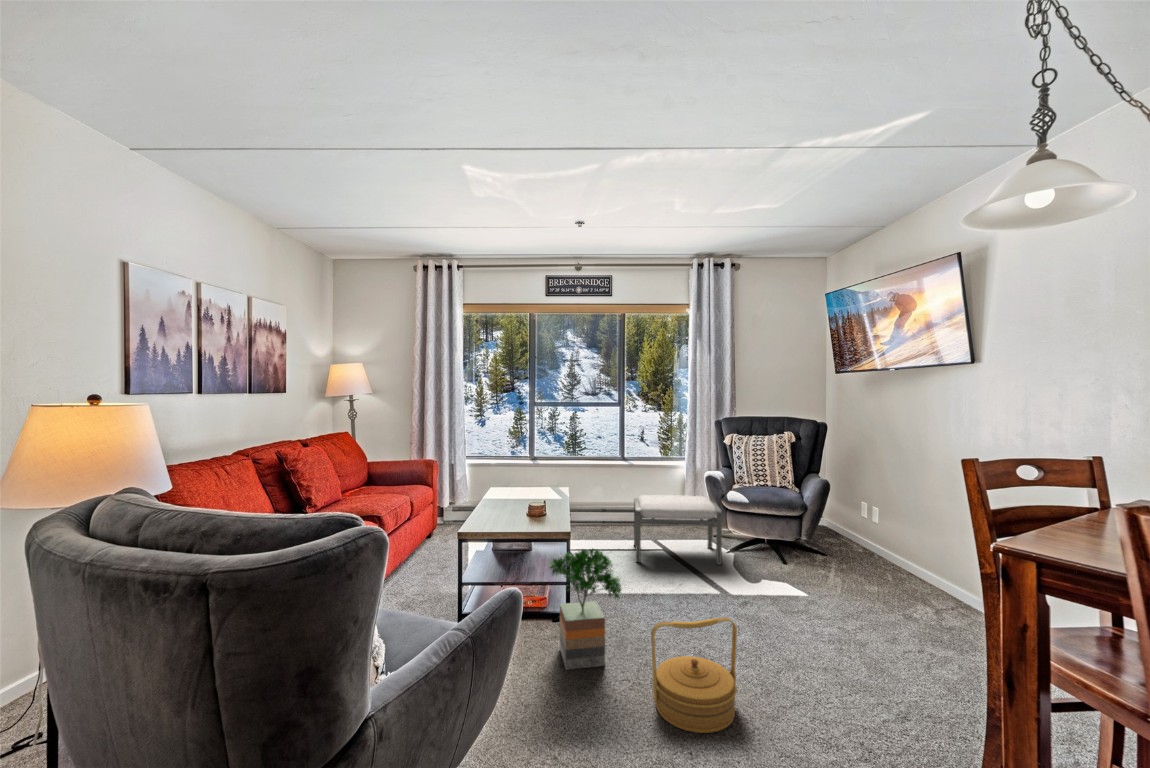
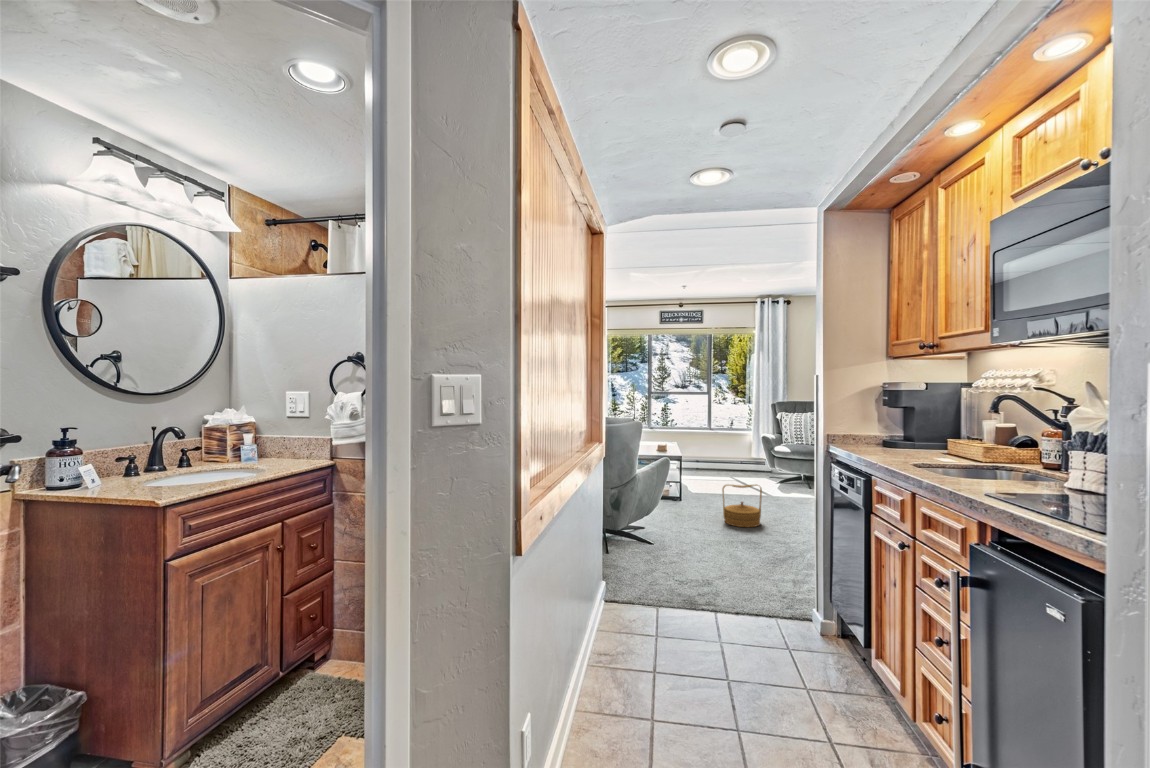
ottoman: present [634,495,722,565] -> none [717,448,771,487]
potted tree: present [549,549,622,670] -> none [673,460,710,512]

